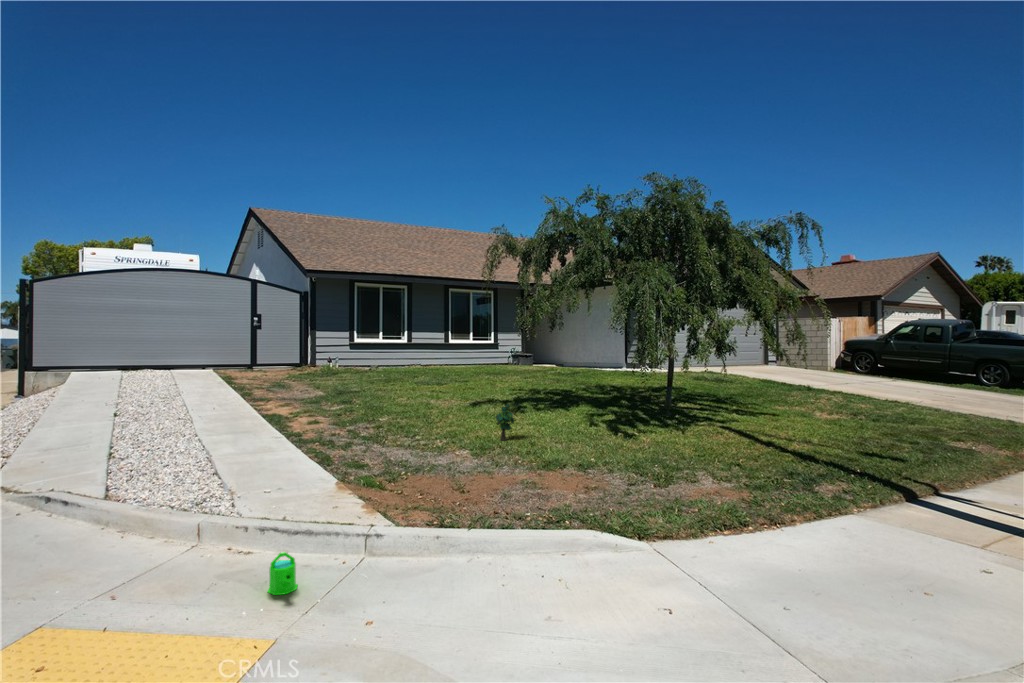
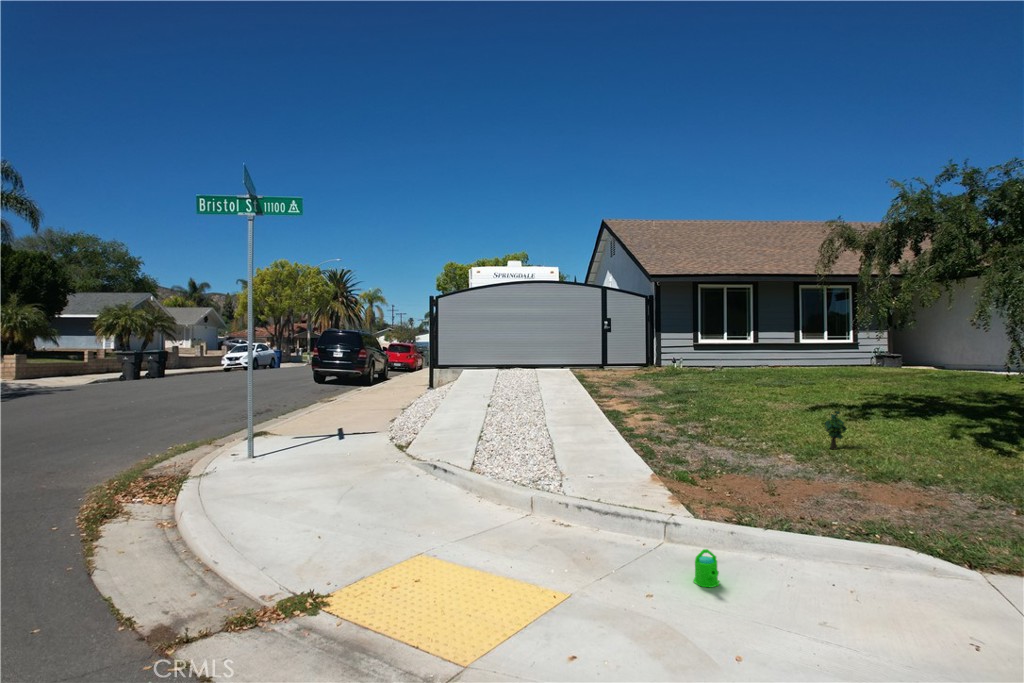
watering can: present [268,552,298,595] -> present [694,549,720,588]

